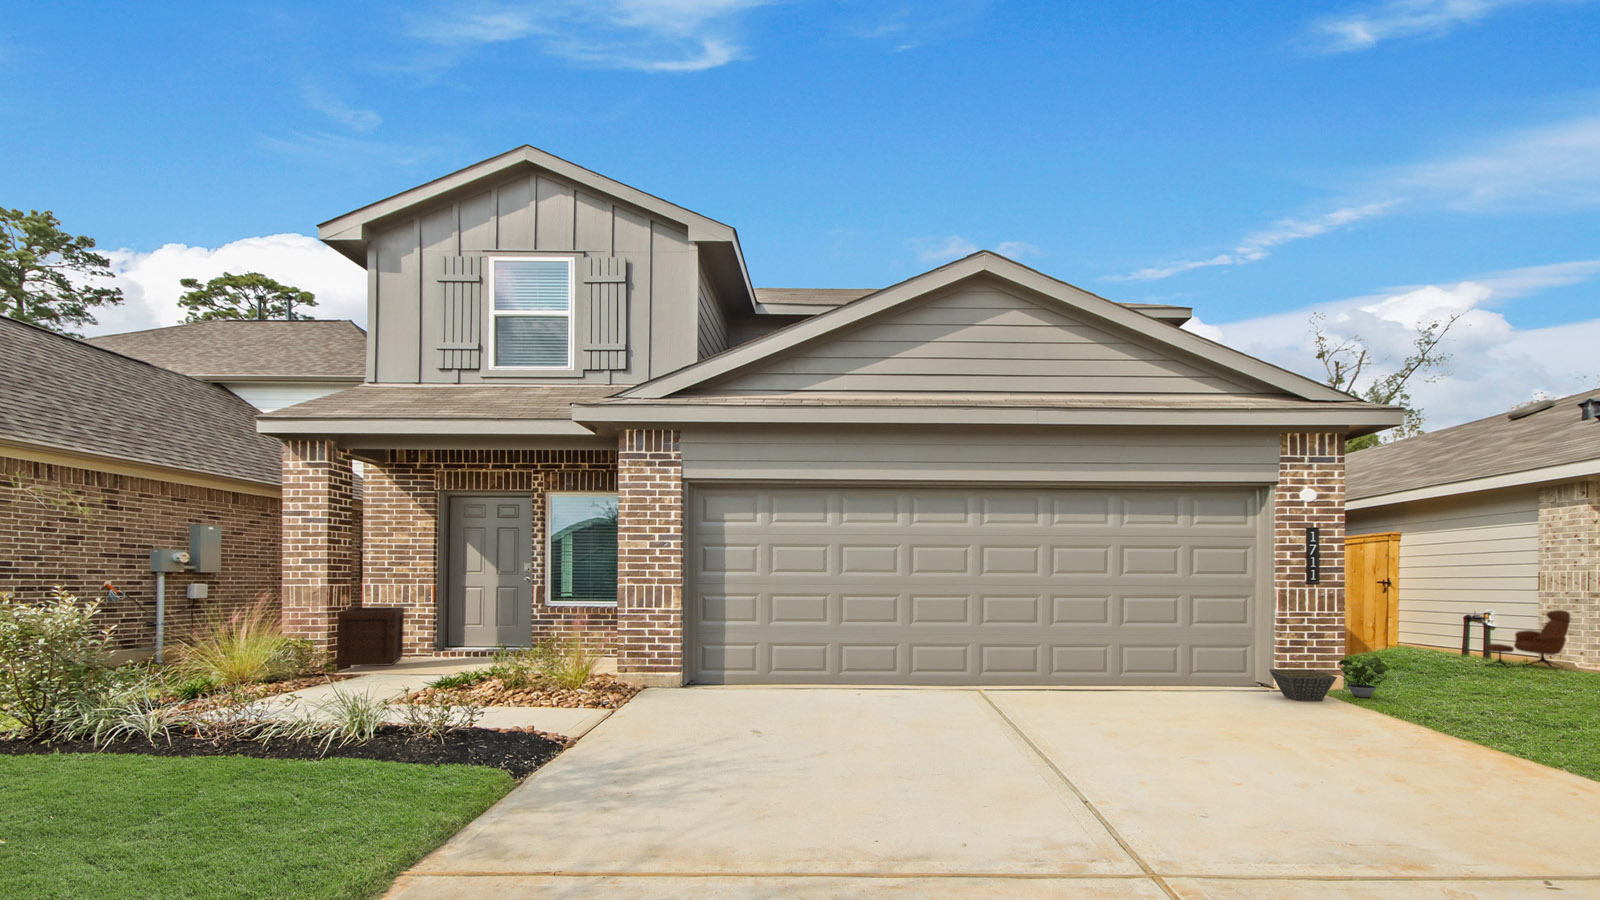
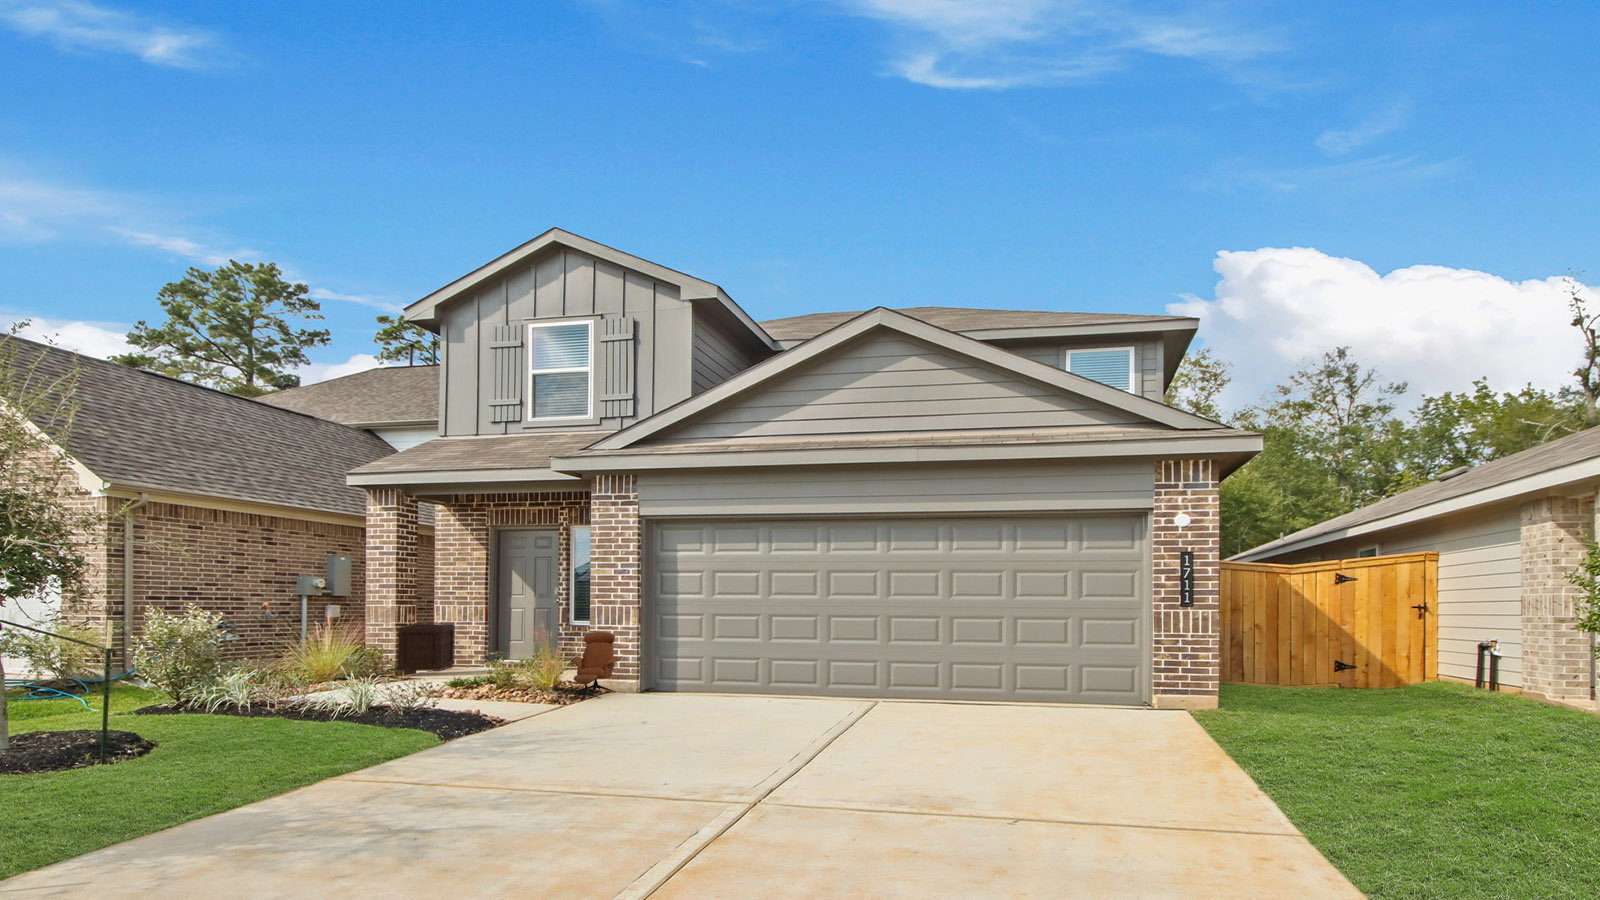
lounge chair: present [1486,610,1570,670] -> present [571,632,620,700]
potted plant: present [1339,657,1388,698] -> none [1213,672,1253,709]
basket: present [1269,669,1337,701] -> none [1146,682,1193,710]

